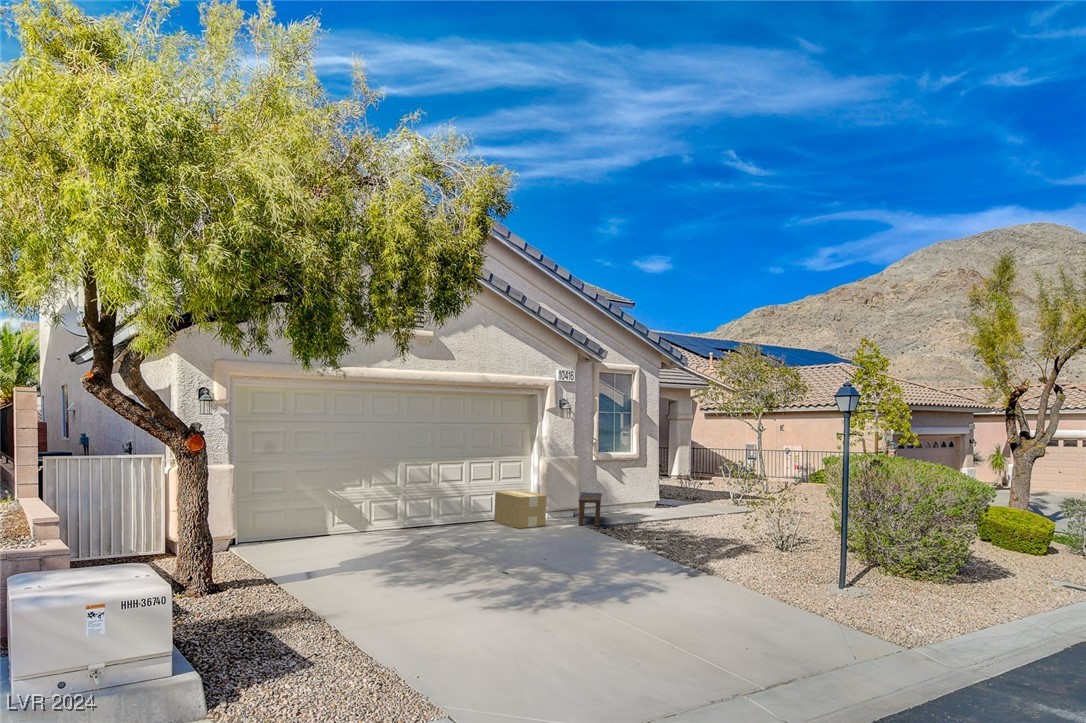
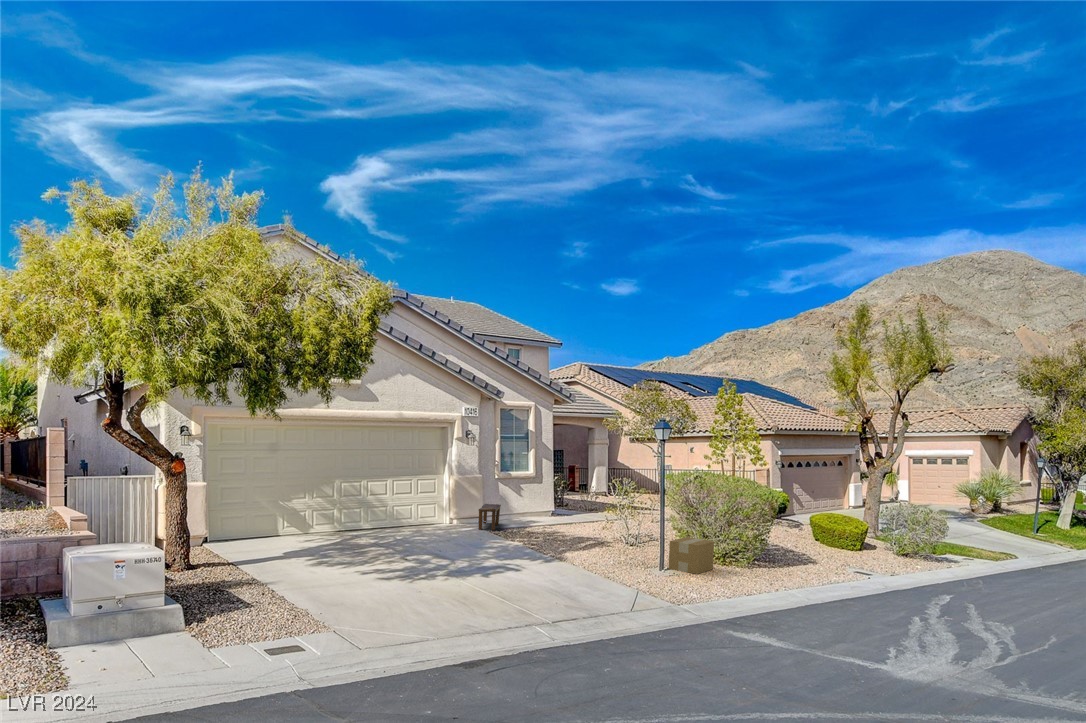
cardboard box: present [494,490,547,528] -> present [669,537,714,574]

